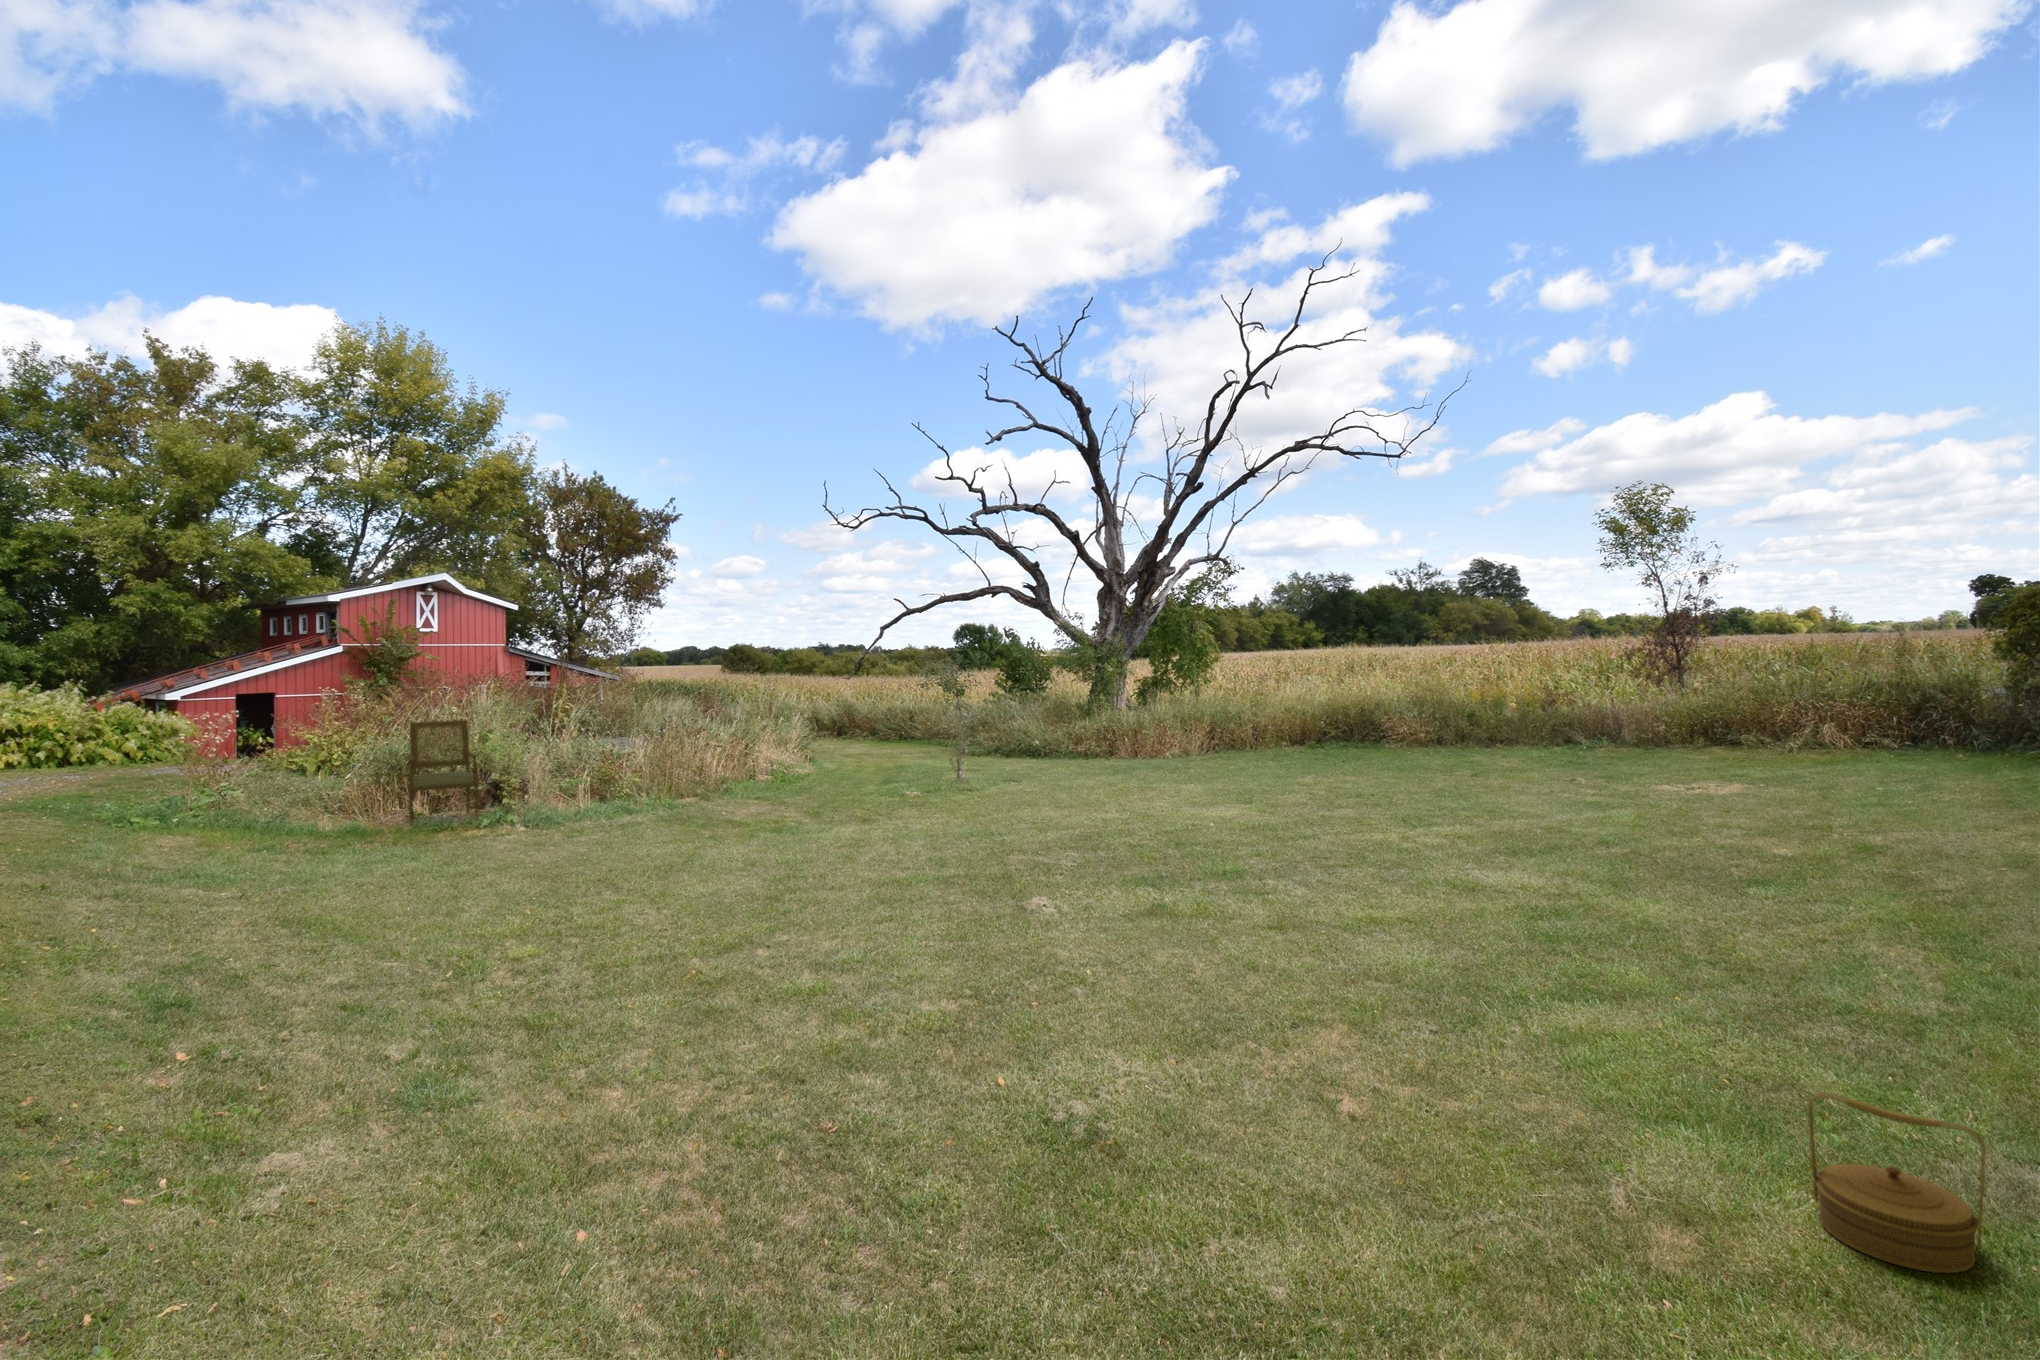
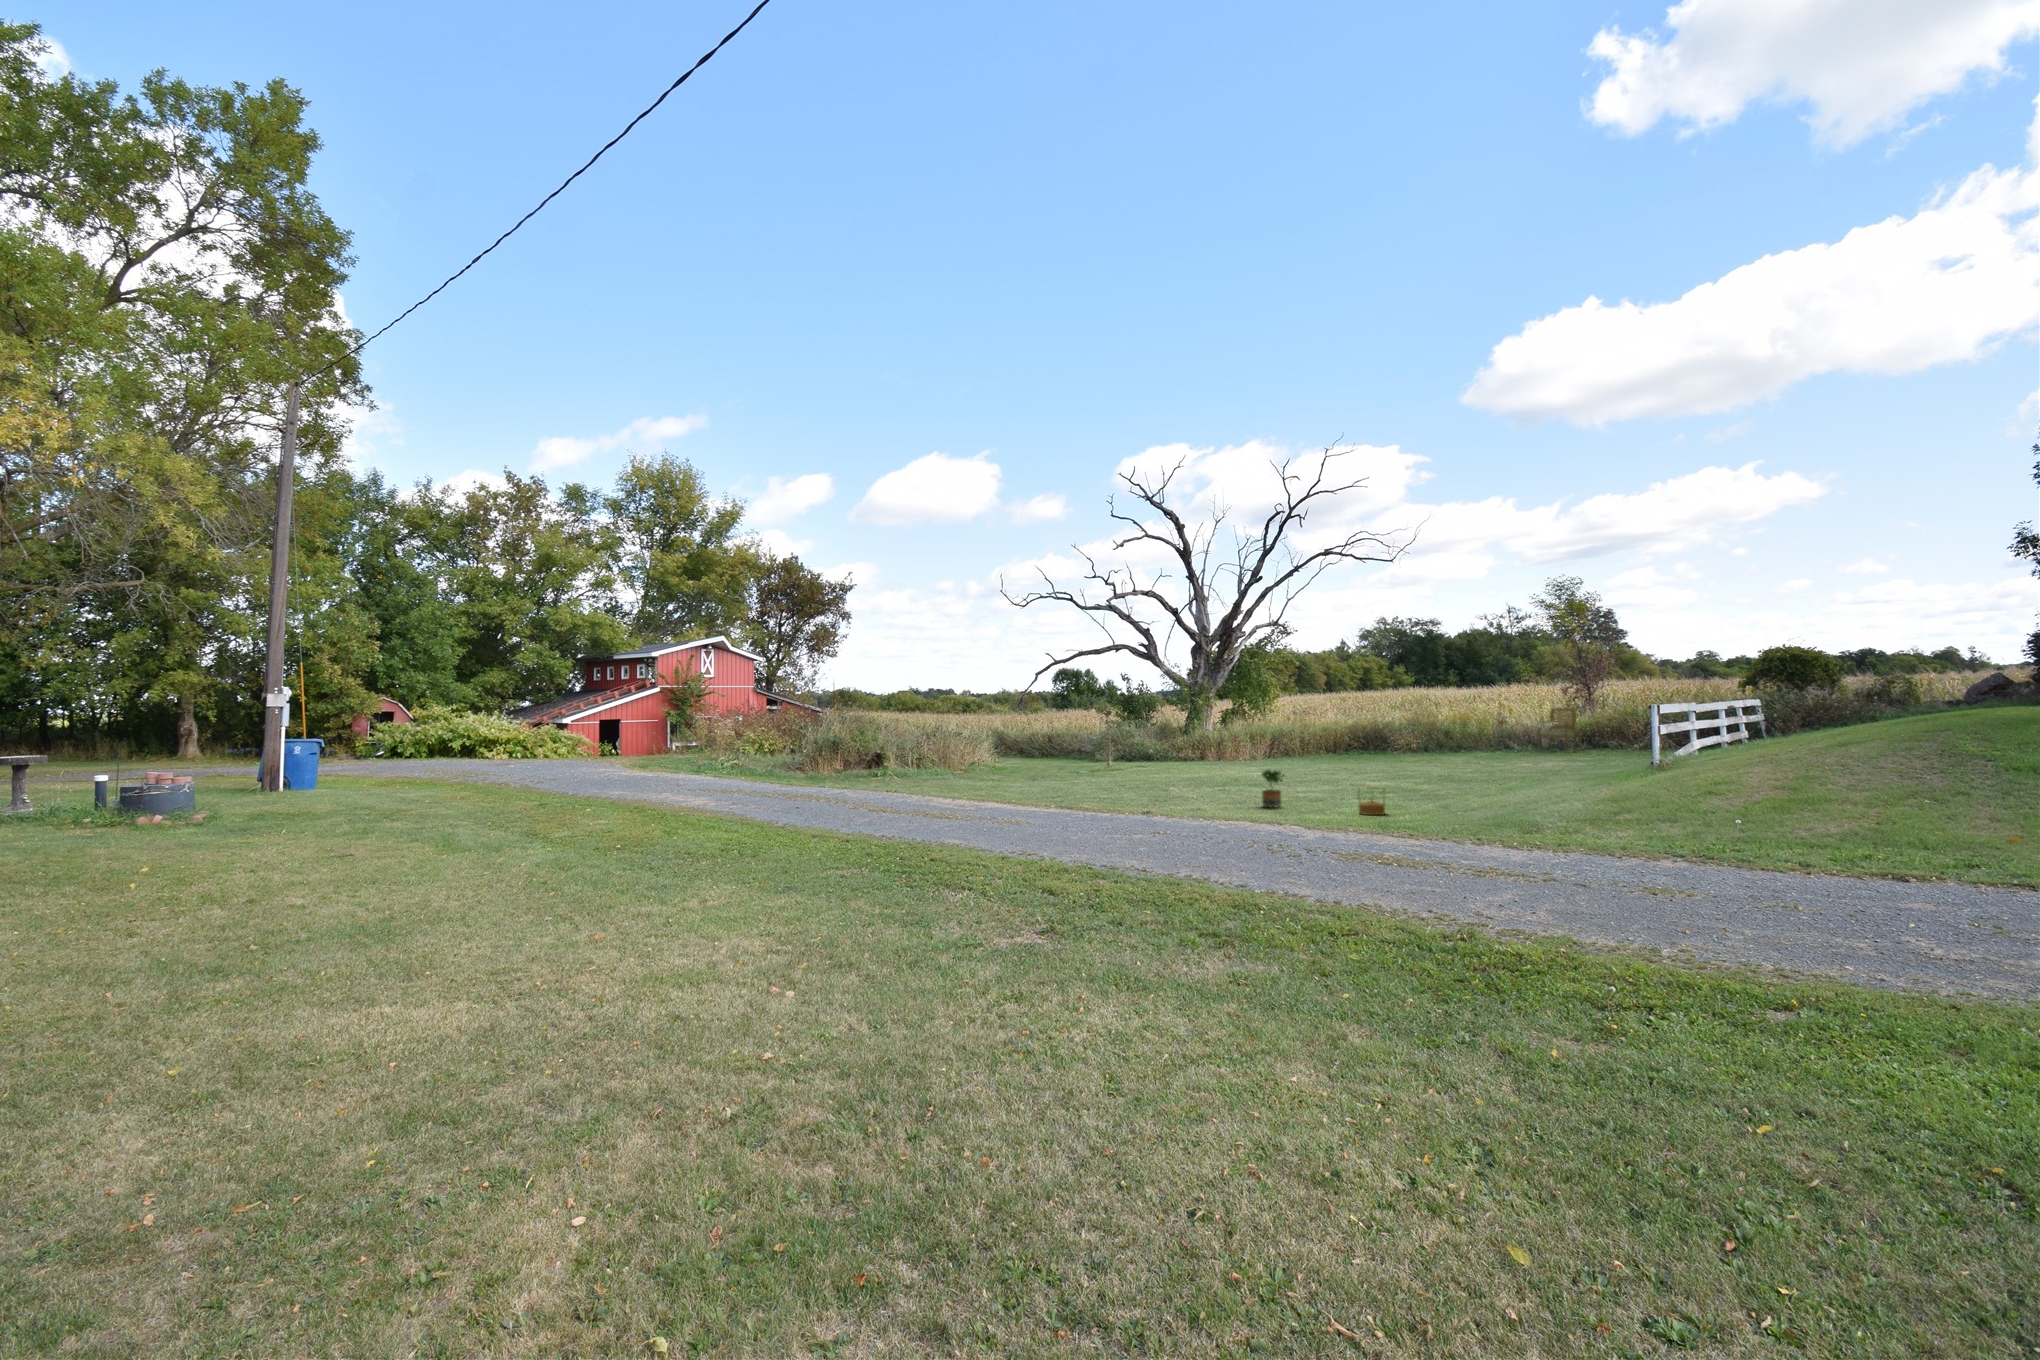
chair: present [408,720,479,824] -> present [1538,708,1576,751]
potted tree: none [1323,951,1422,1113] -> present [1261,770,1284,807]

